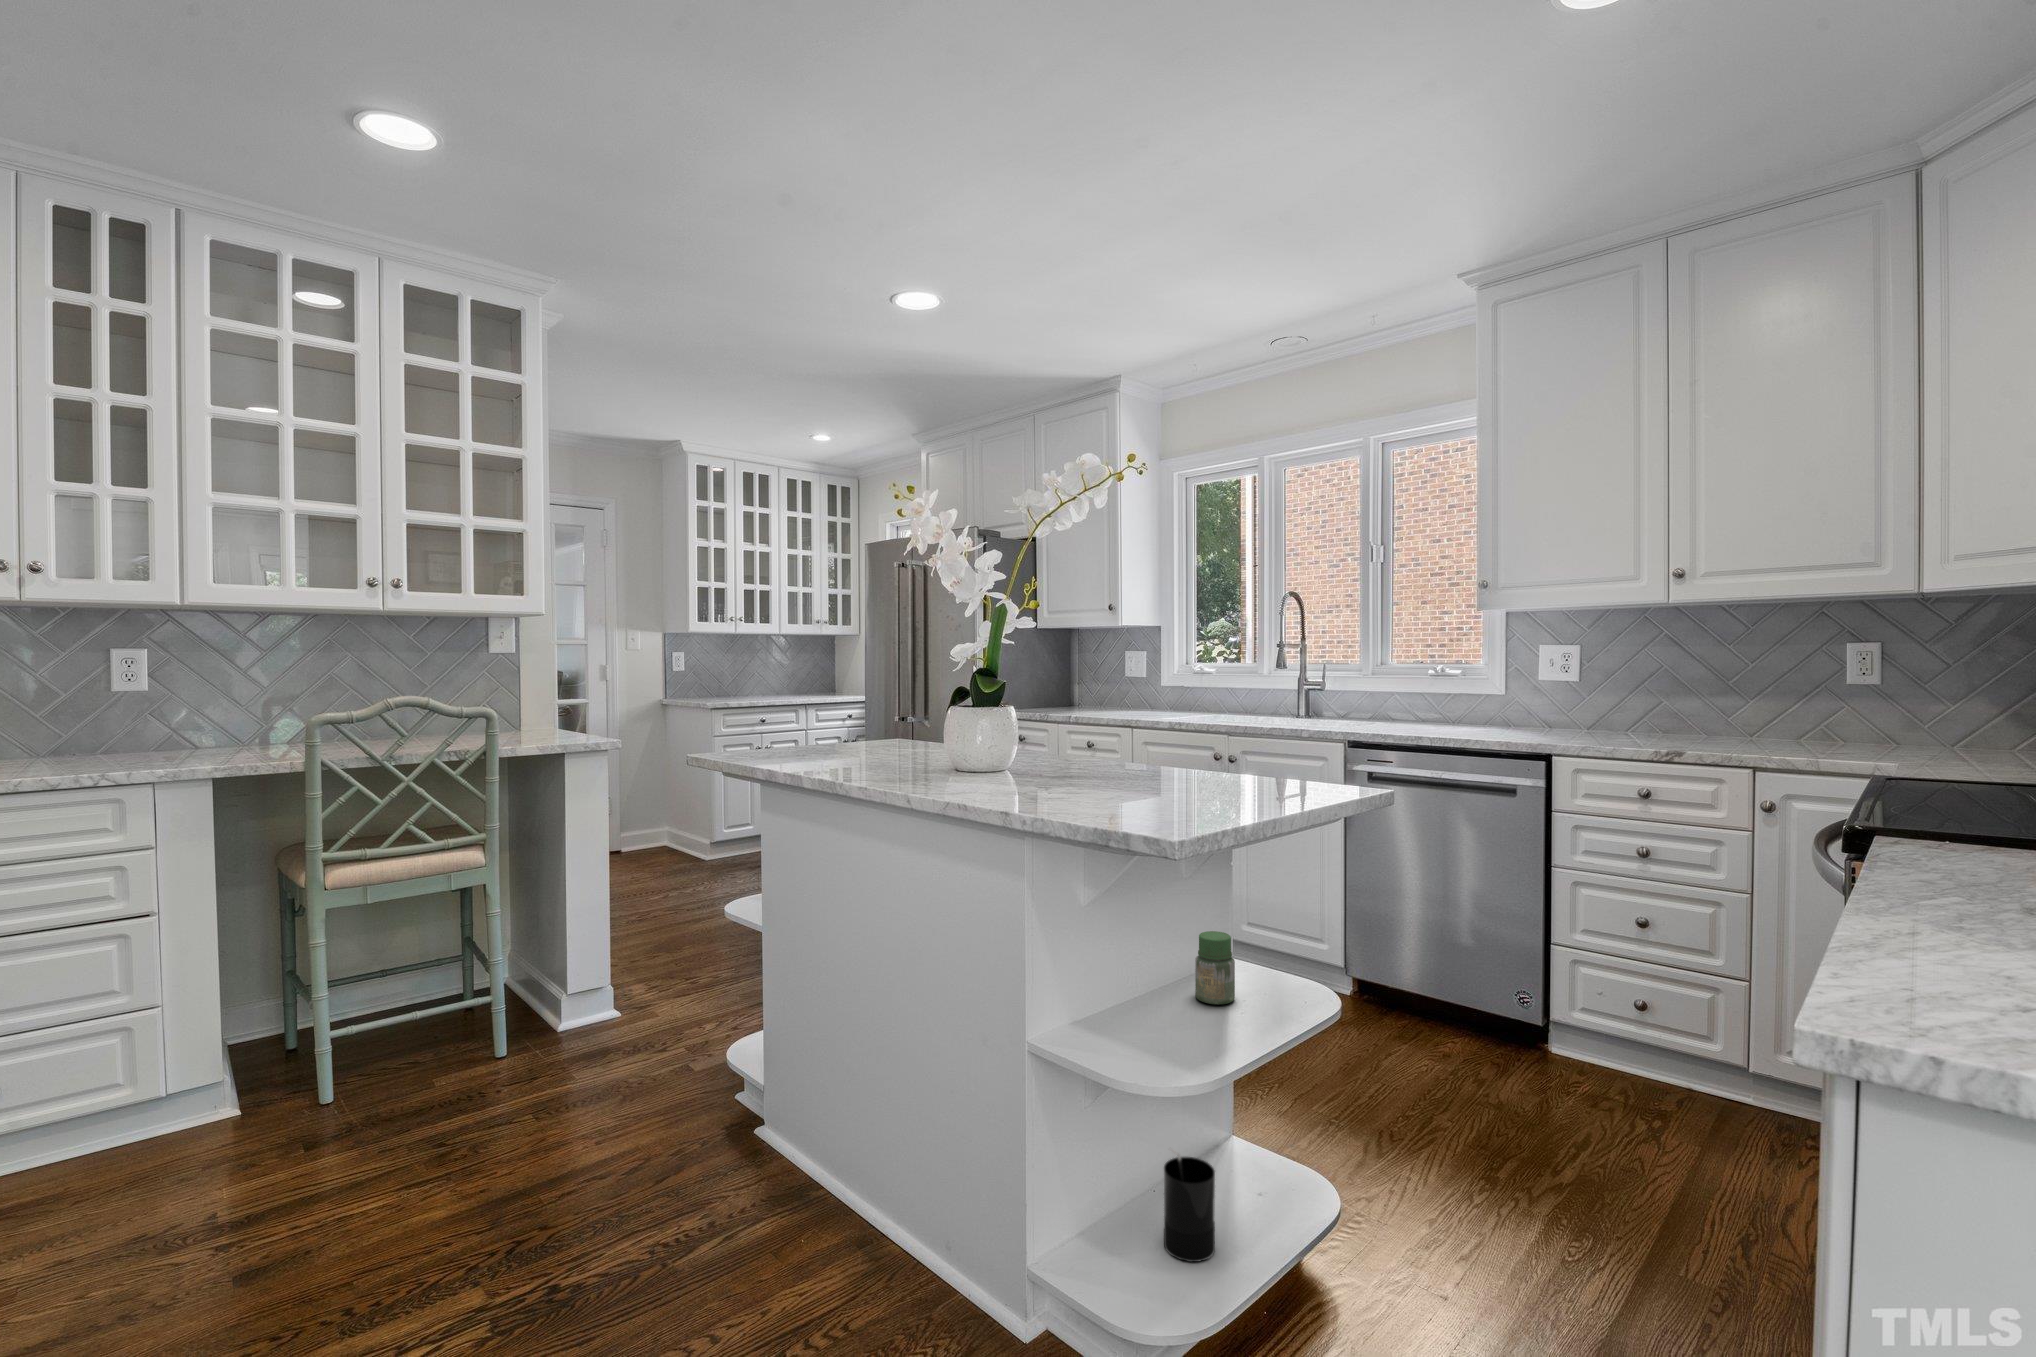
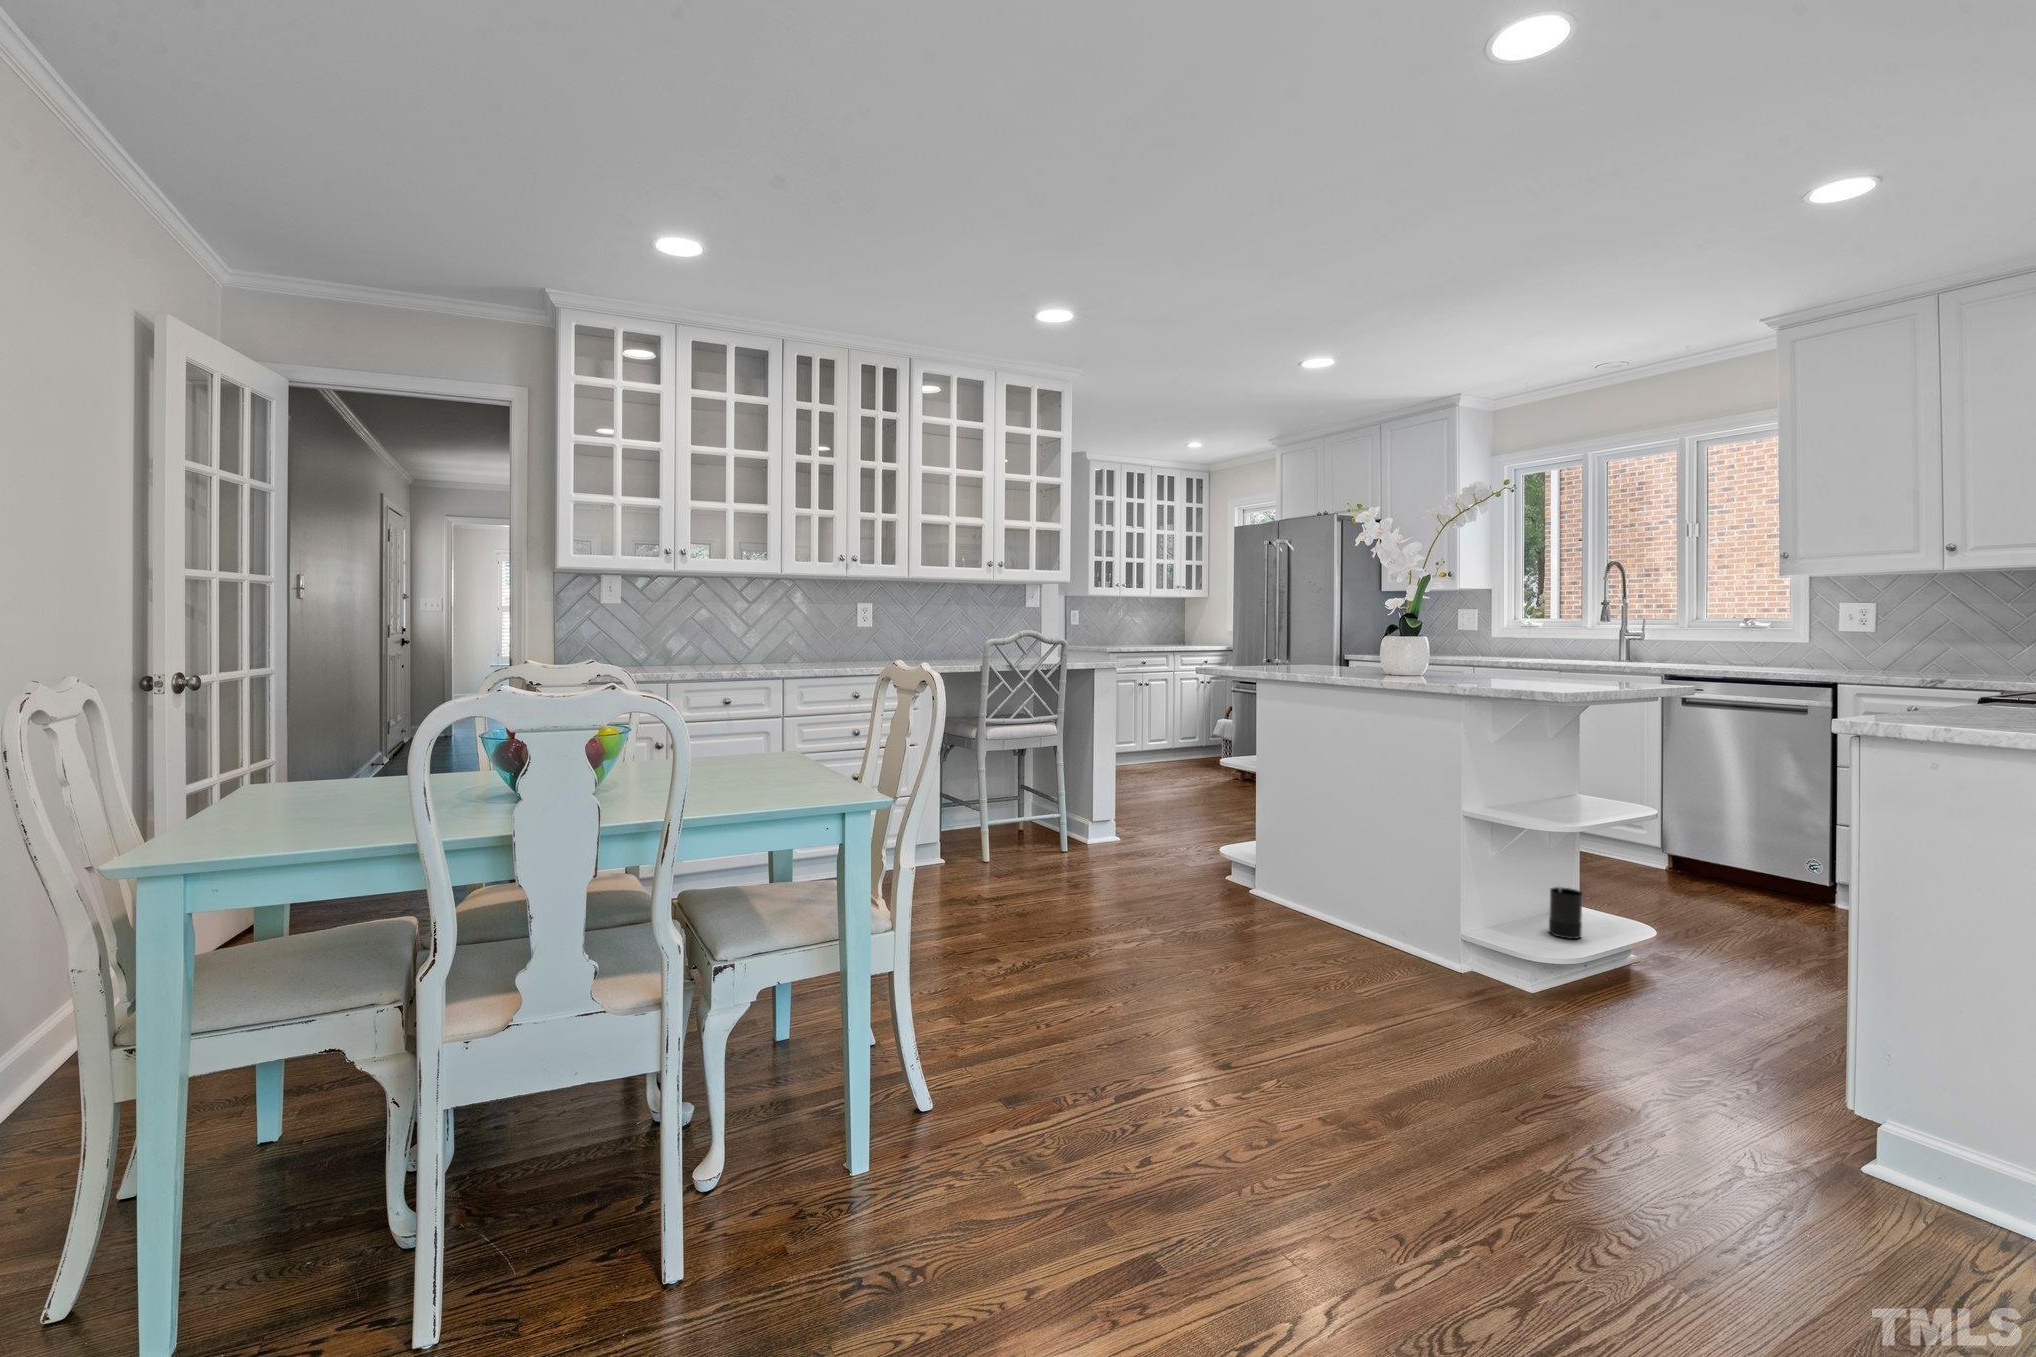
jar: present [1195,931,1235,1004] -> none [1568,767,1595,806]

